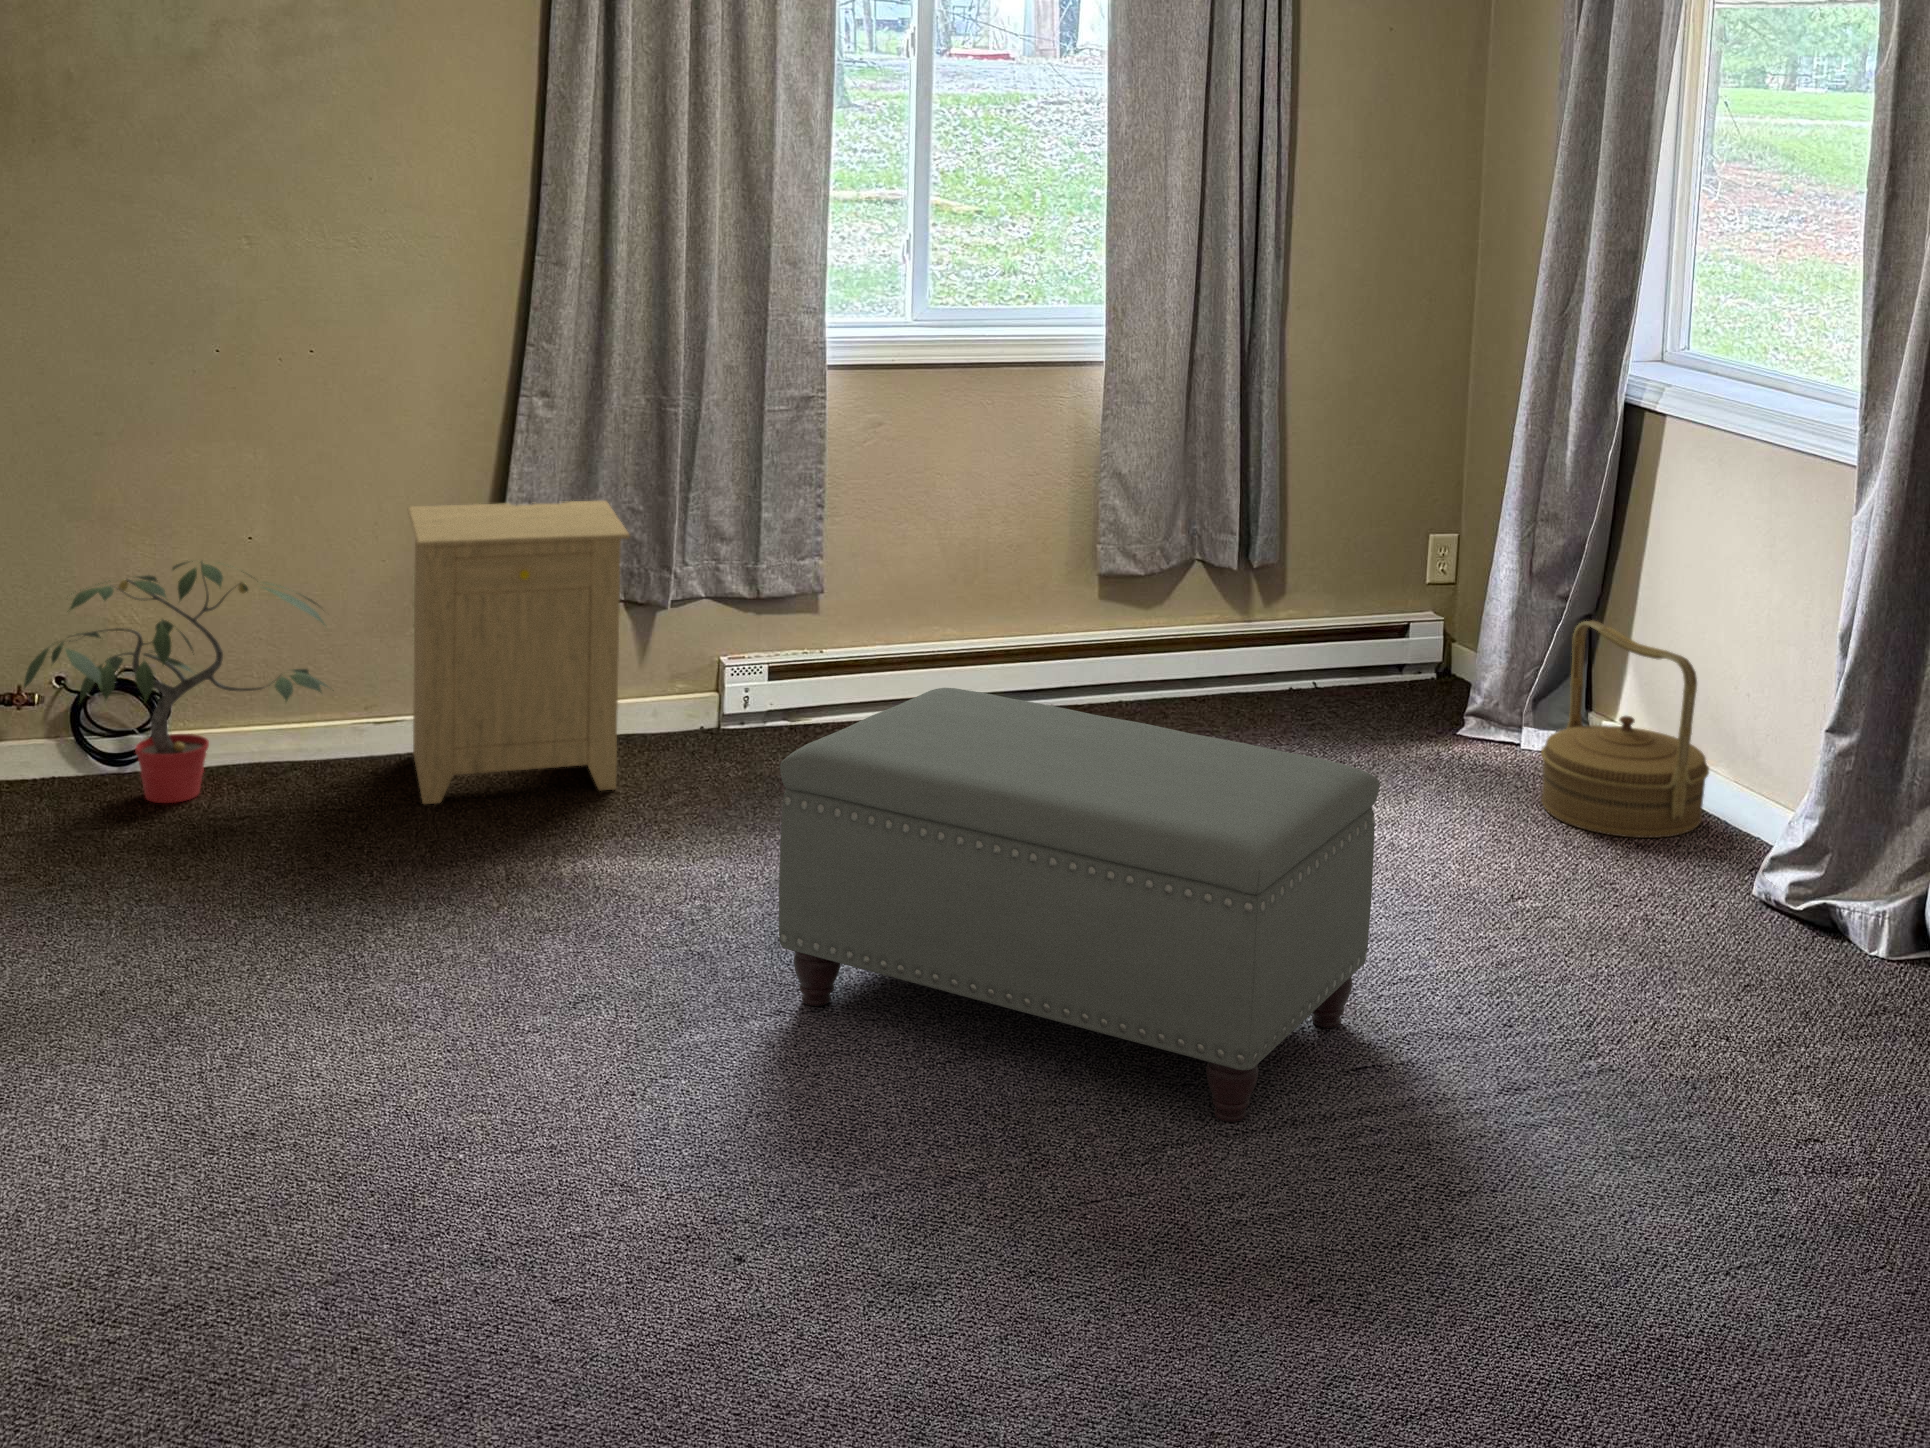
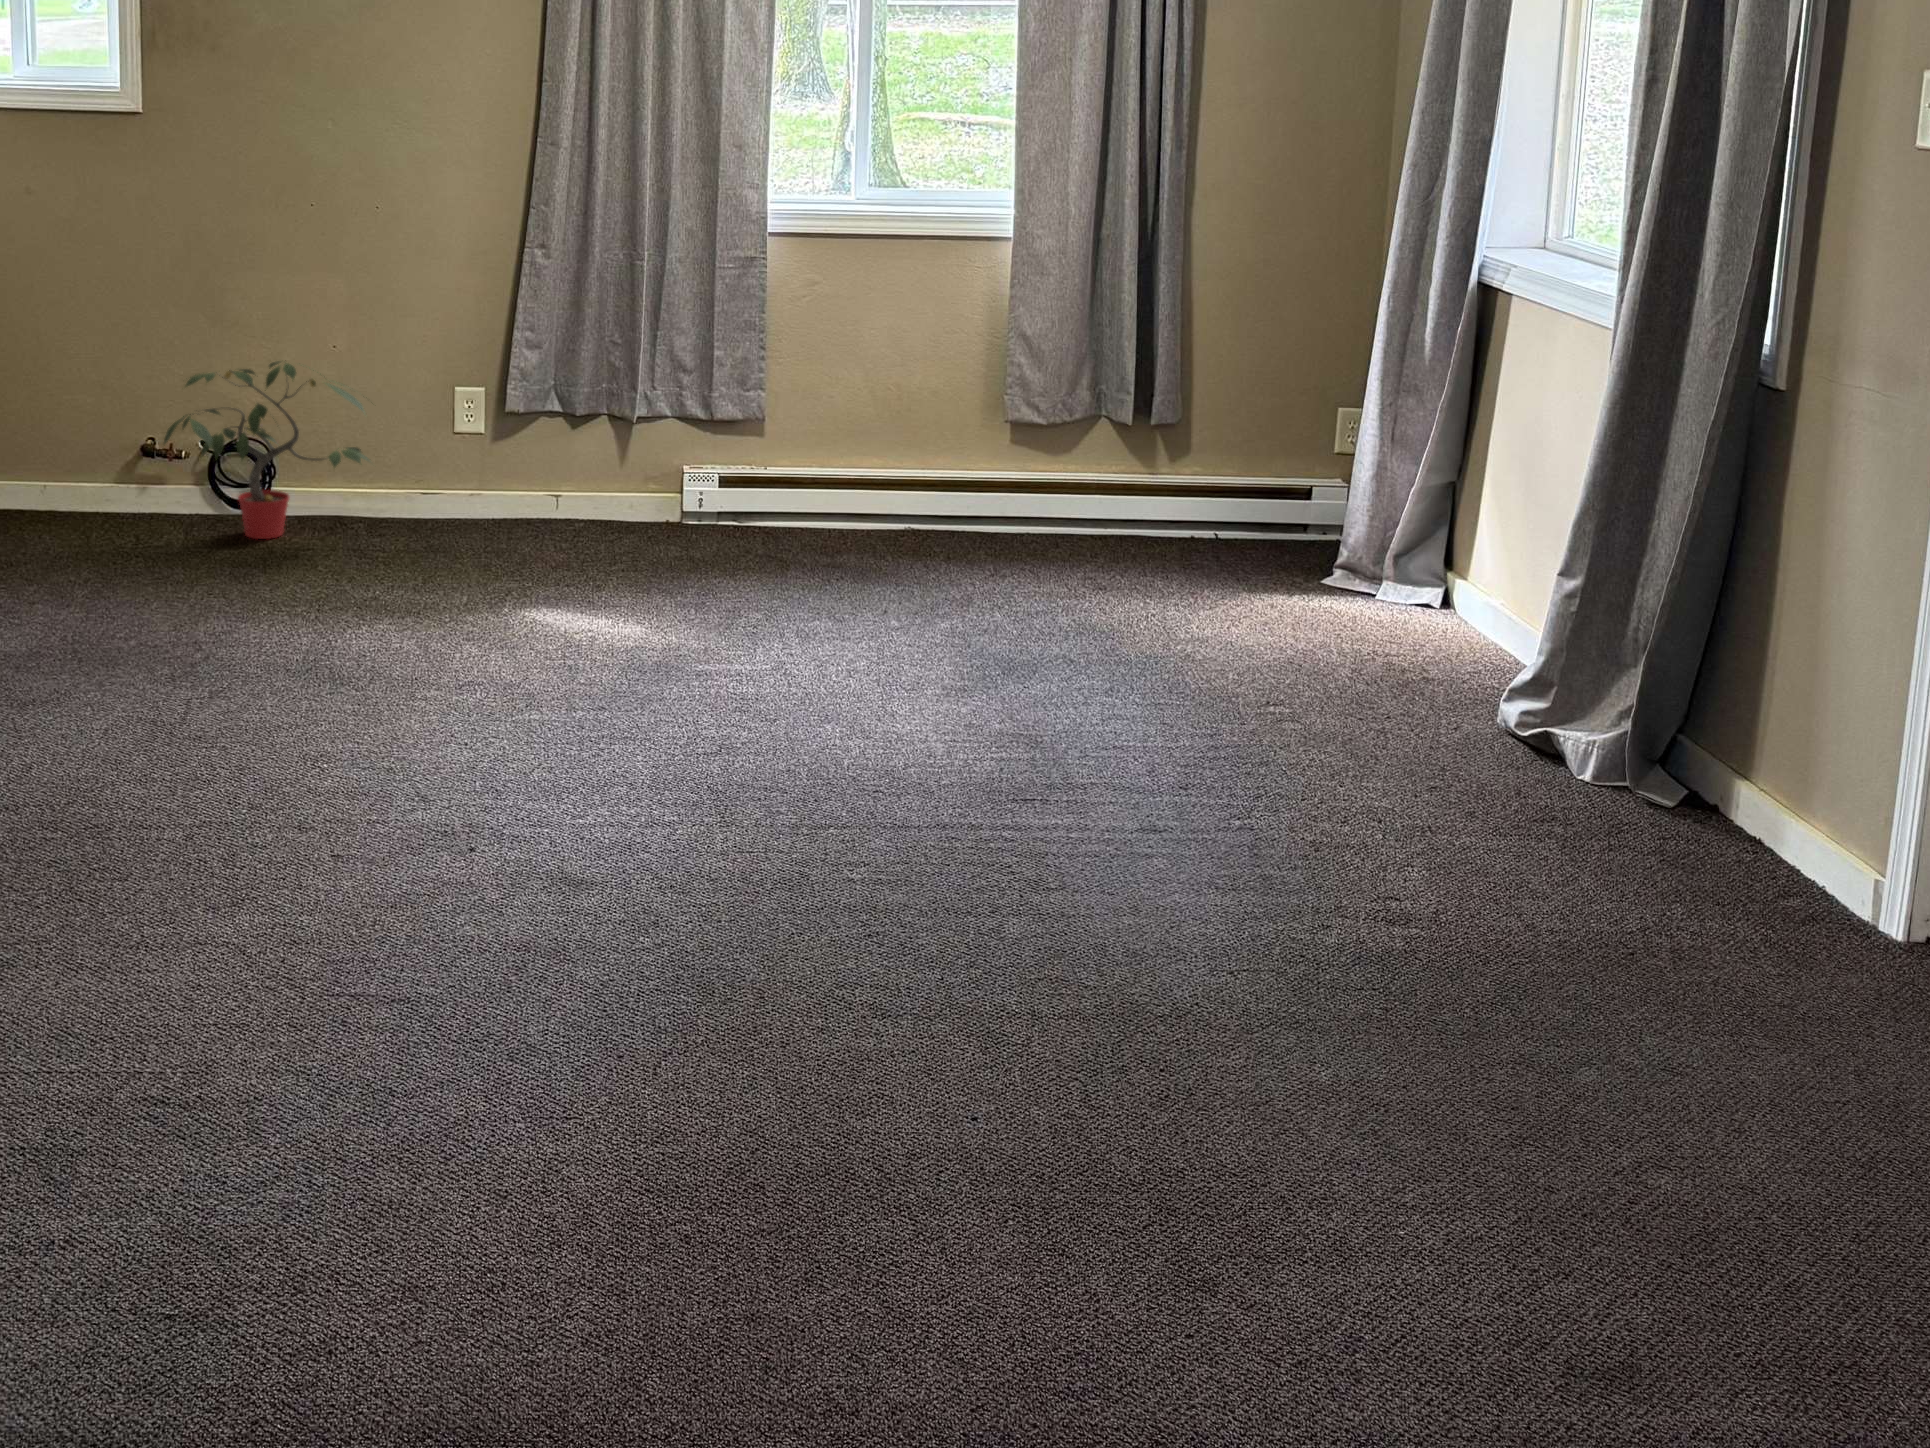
side table: present [408,501,630,804] -> none [426,330,592,558]
woven basket: present [1541,620,1709,838] -> none [1354,478,1514,674]
ottoman: present [779,688,1379,1122] -> none [604,478,1075,818]

